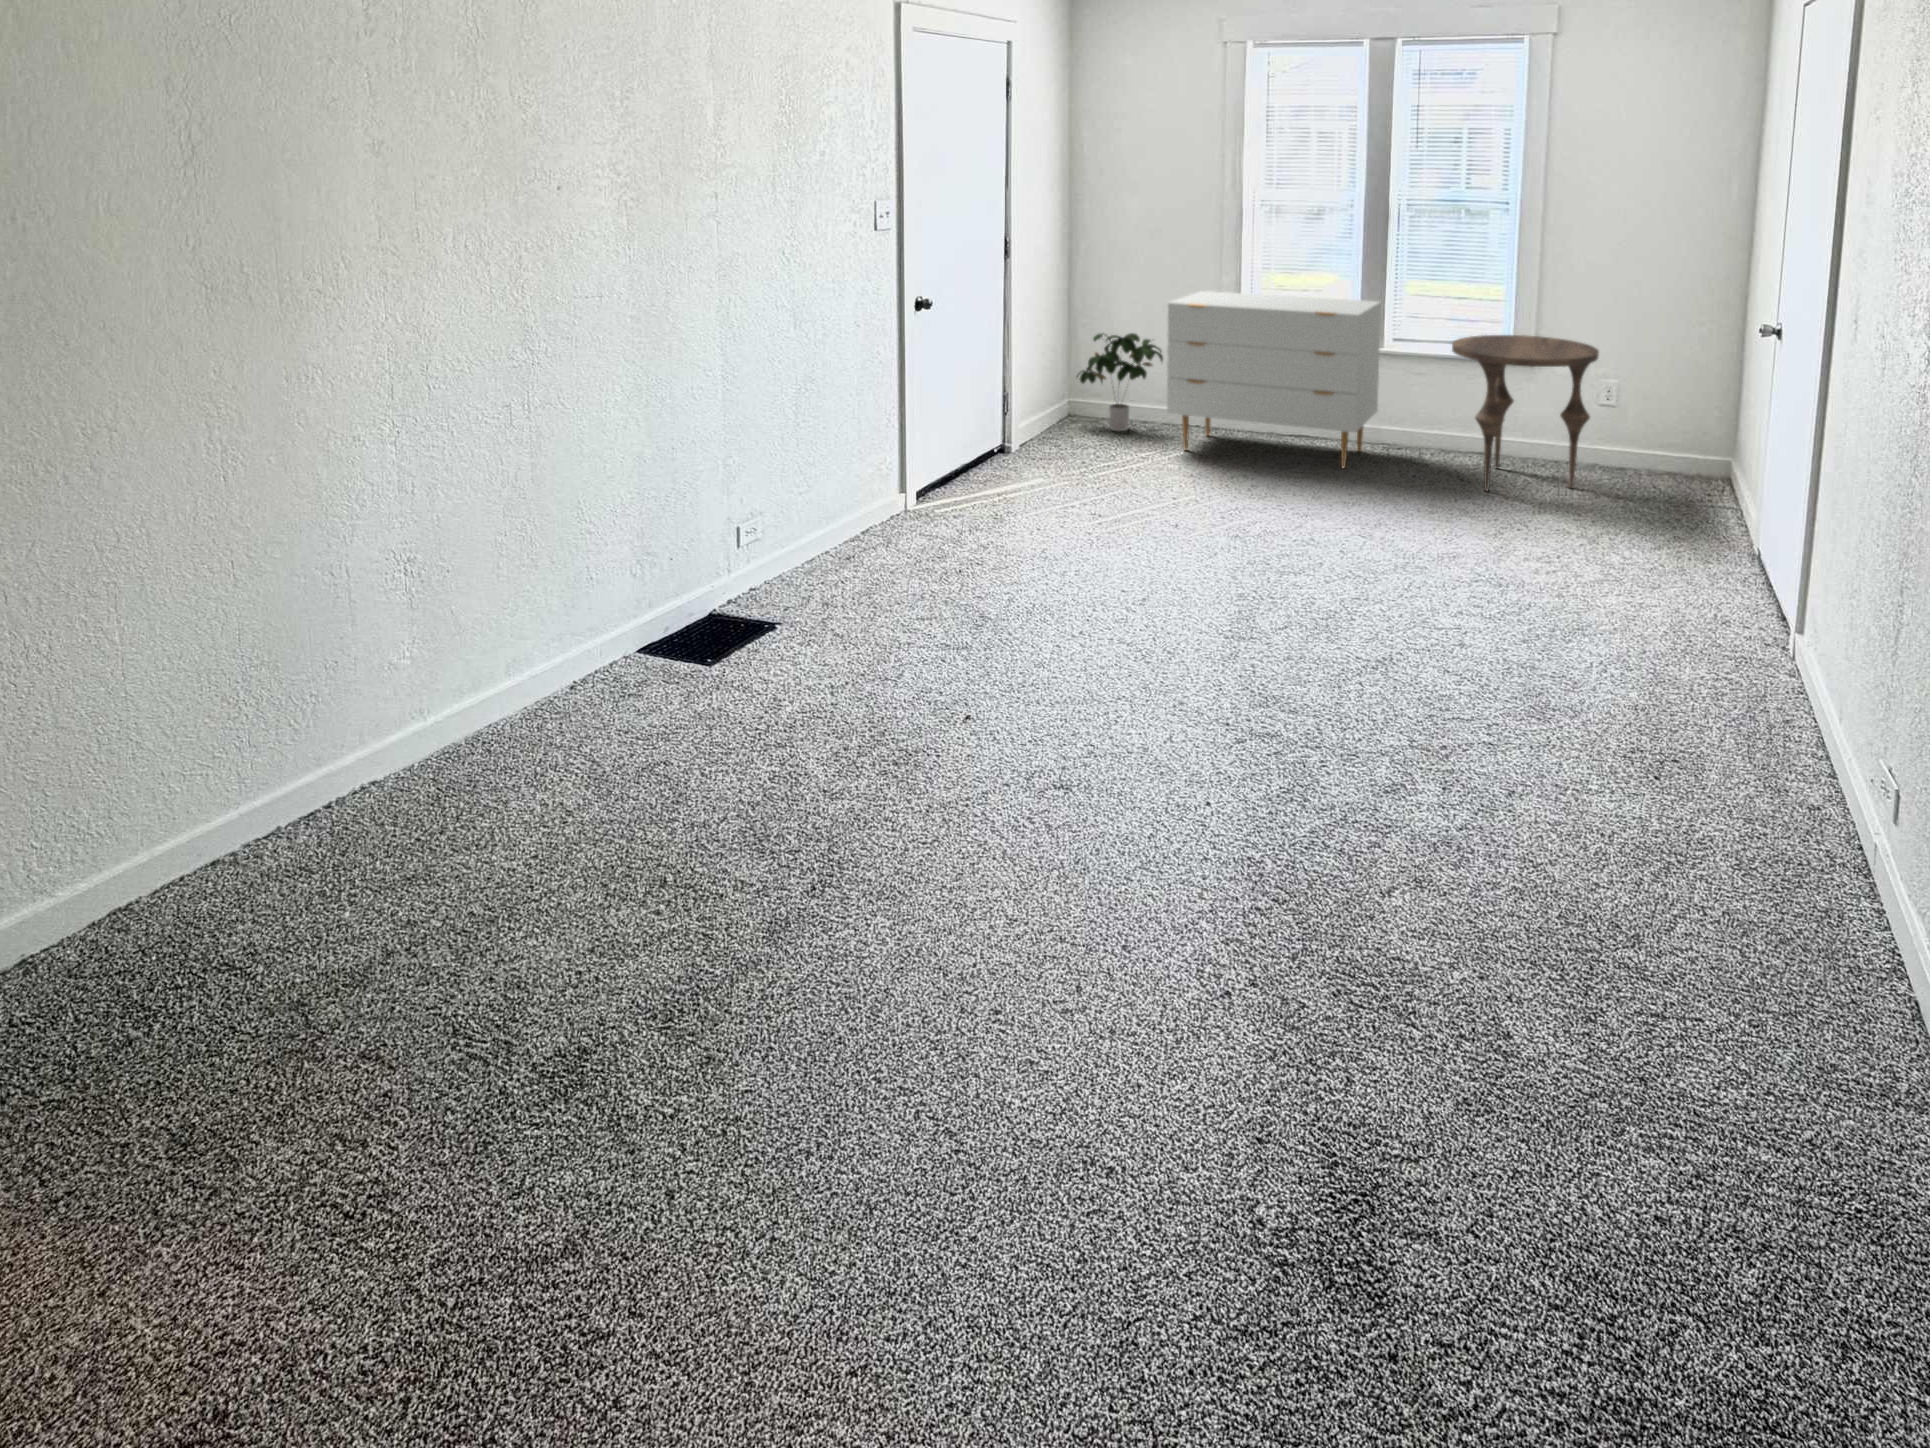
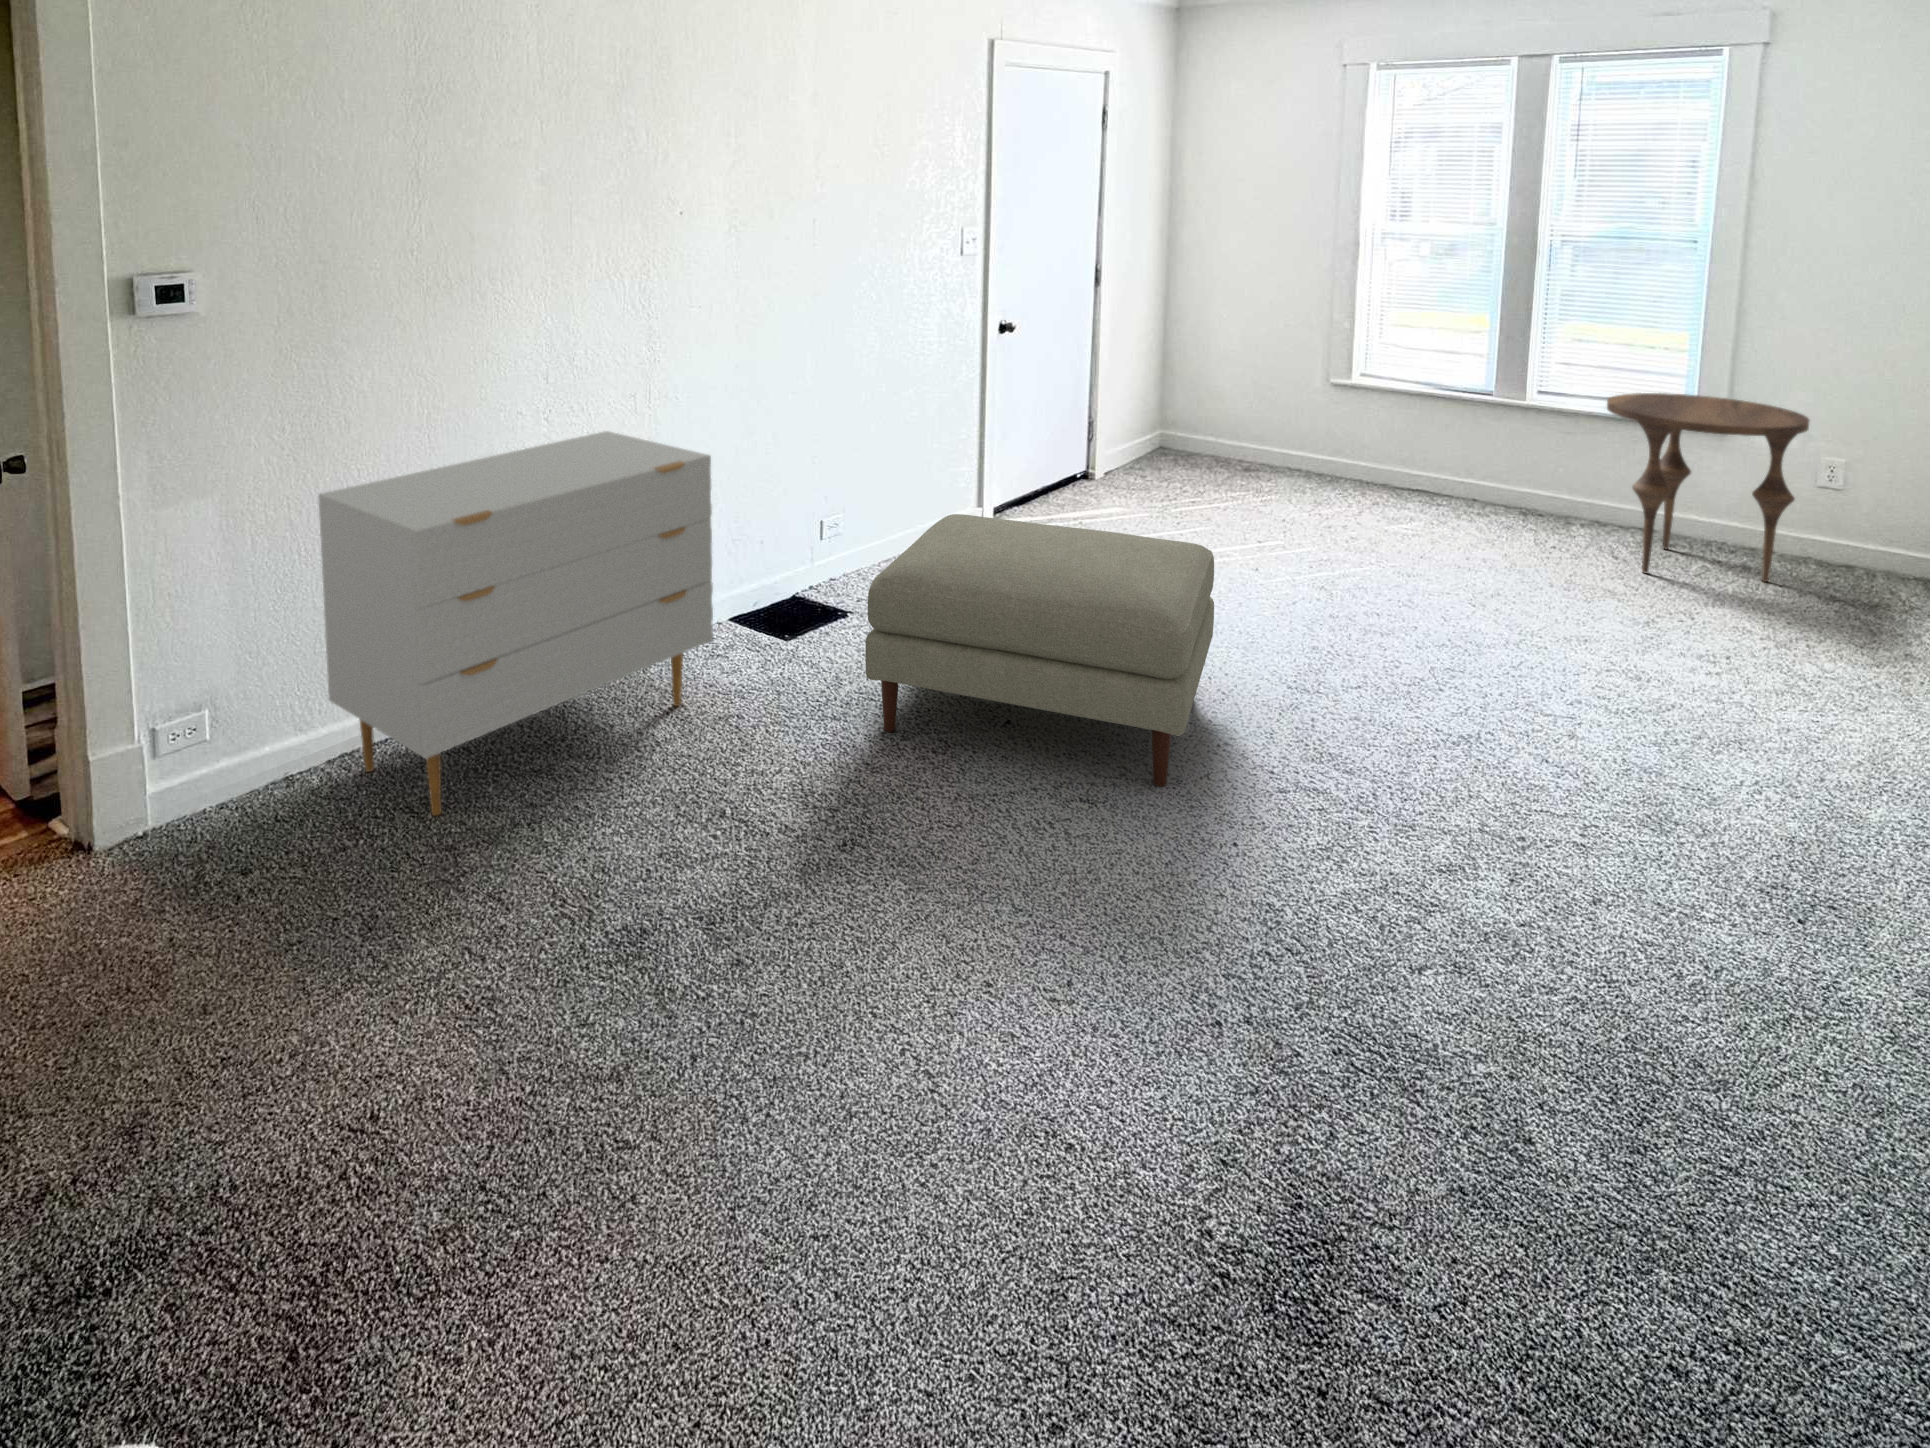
dresser: present [1167,291,1381,468] -> present [318,431,713,816]
potted plant: present [1077,333,1163,431] -> none [1168,364,1263,468]
ottoman: none [814,506,1159,758] -> present [865,514,1214,787]

